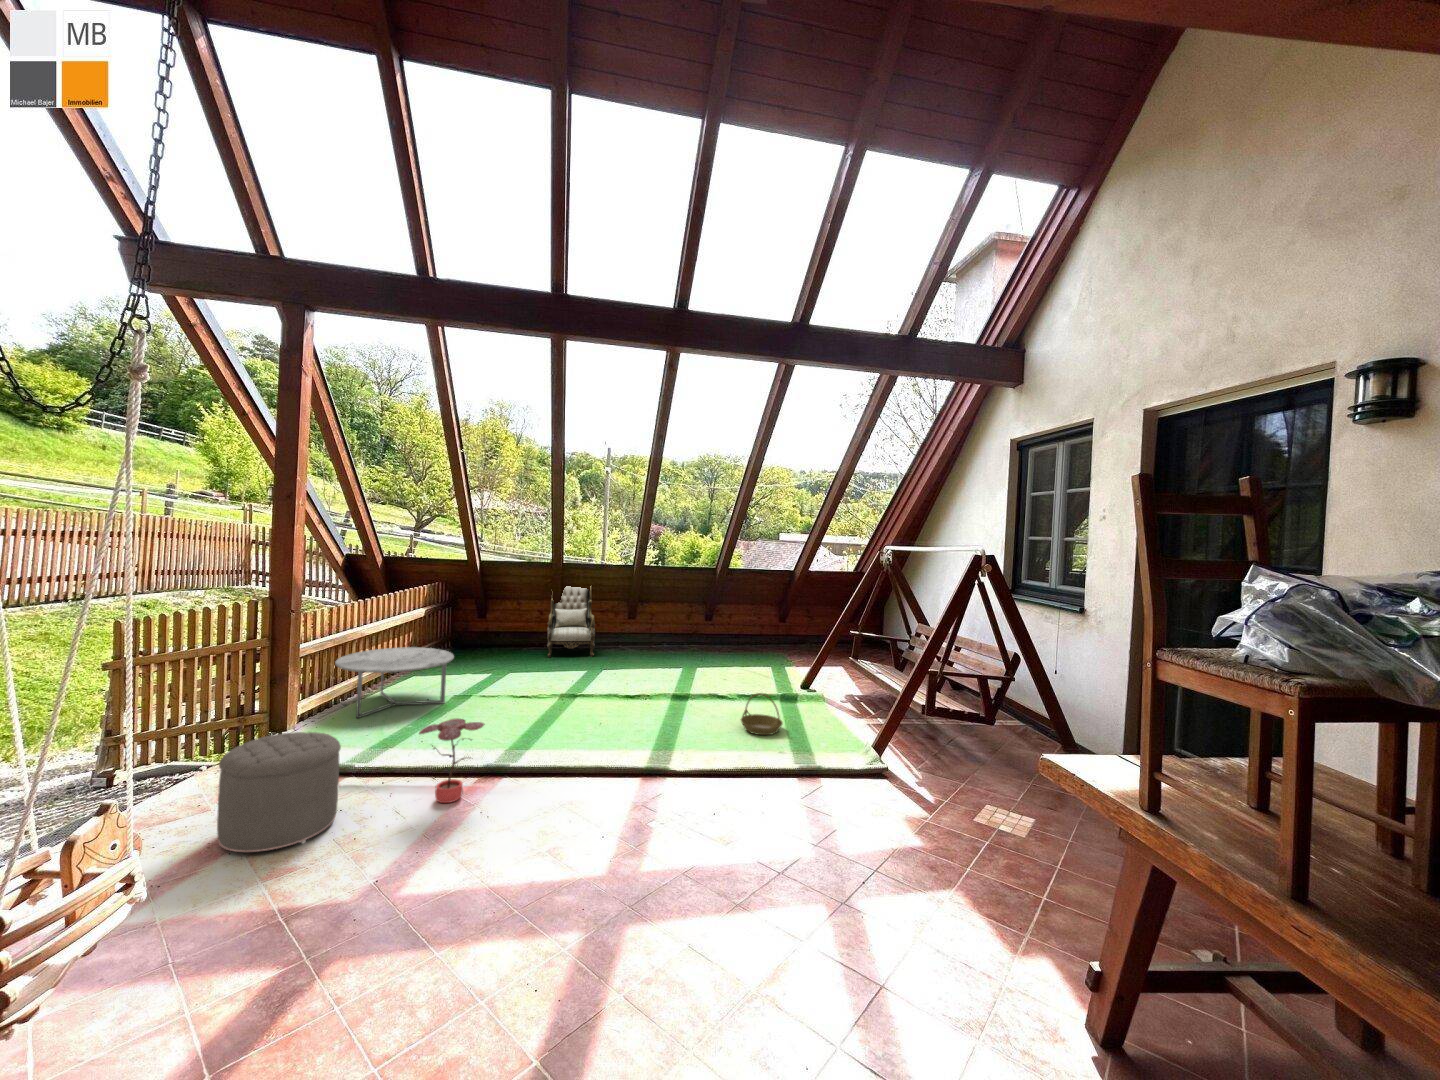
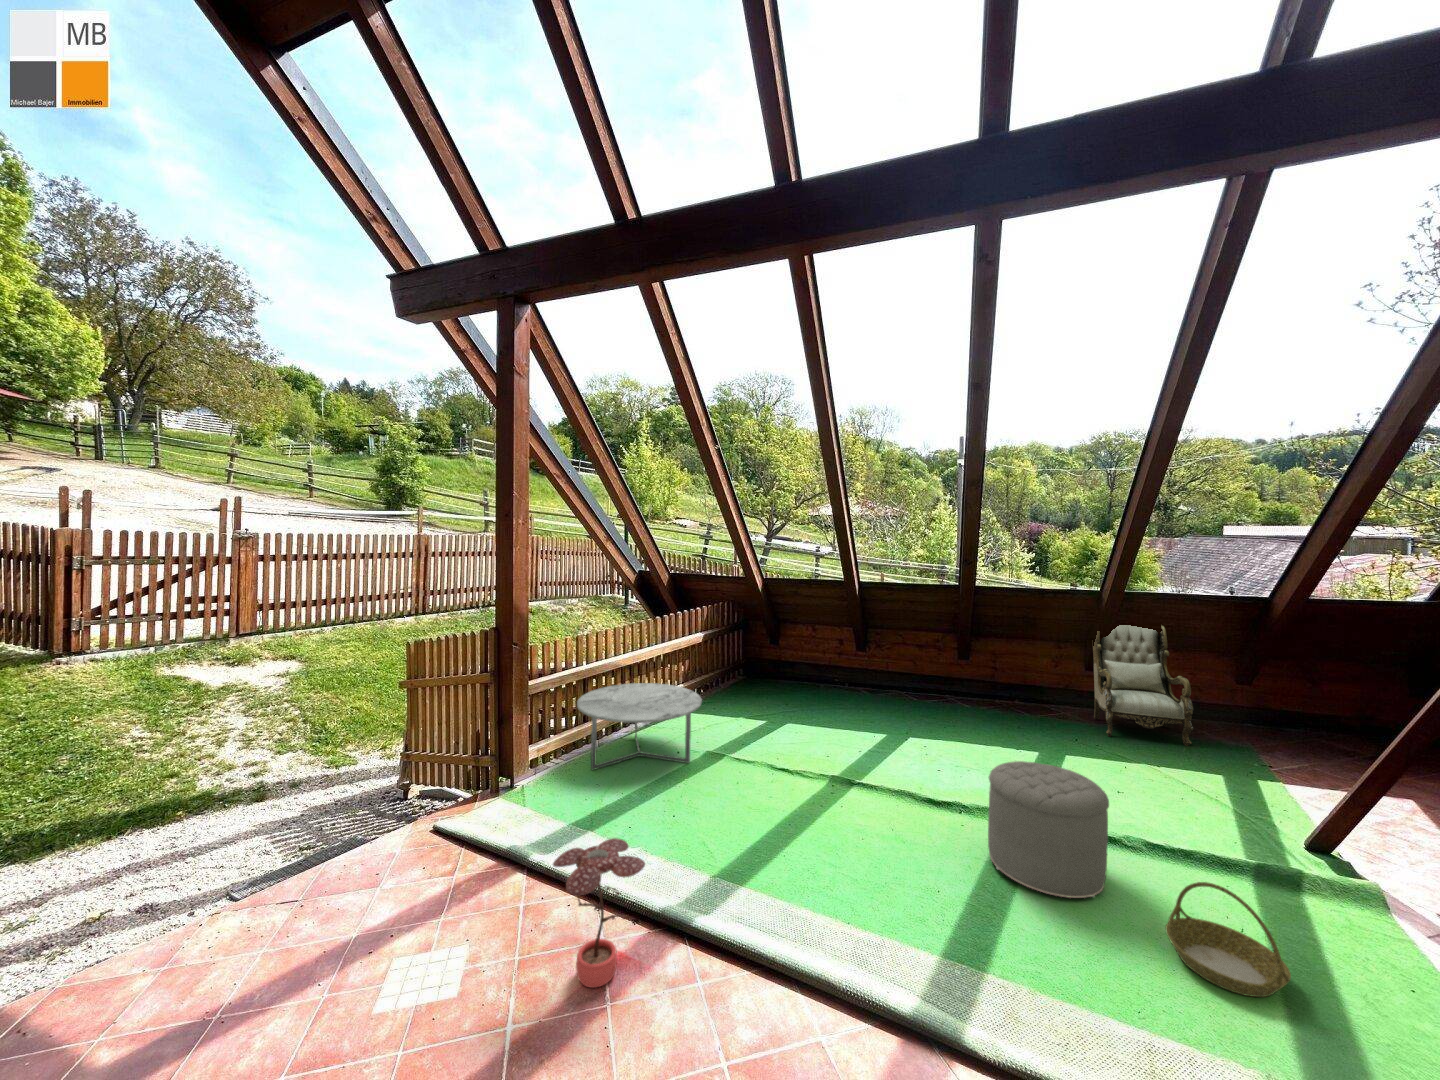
armchair: present [547,586,595,658] -> present [1093,625,1193,746]
ottoman: present [217,732,341,852] -> present [988,761,1109,898]

